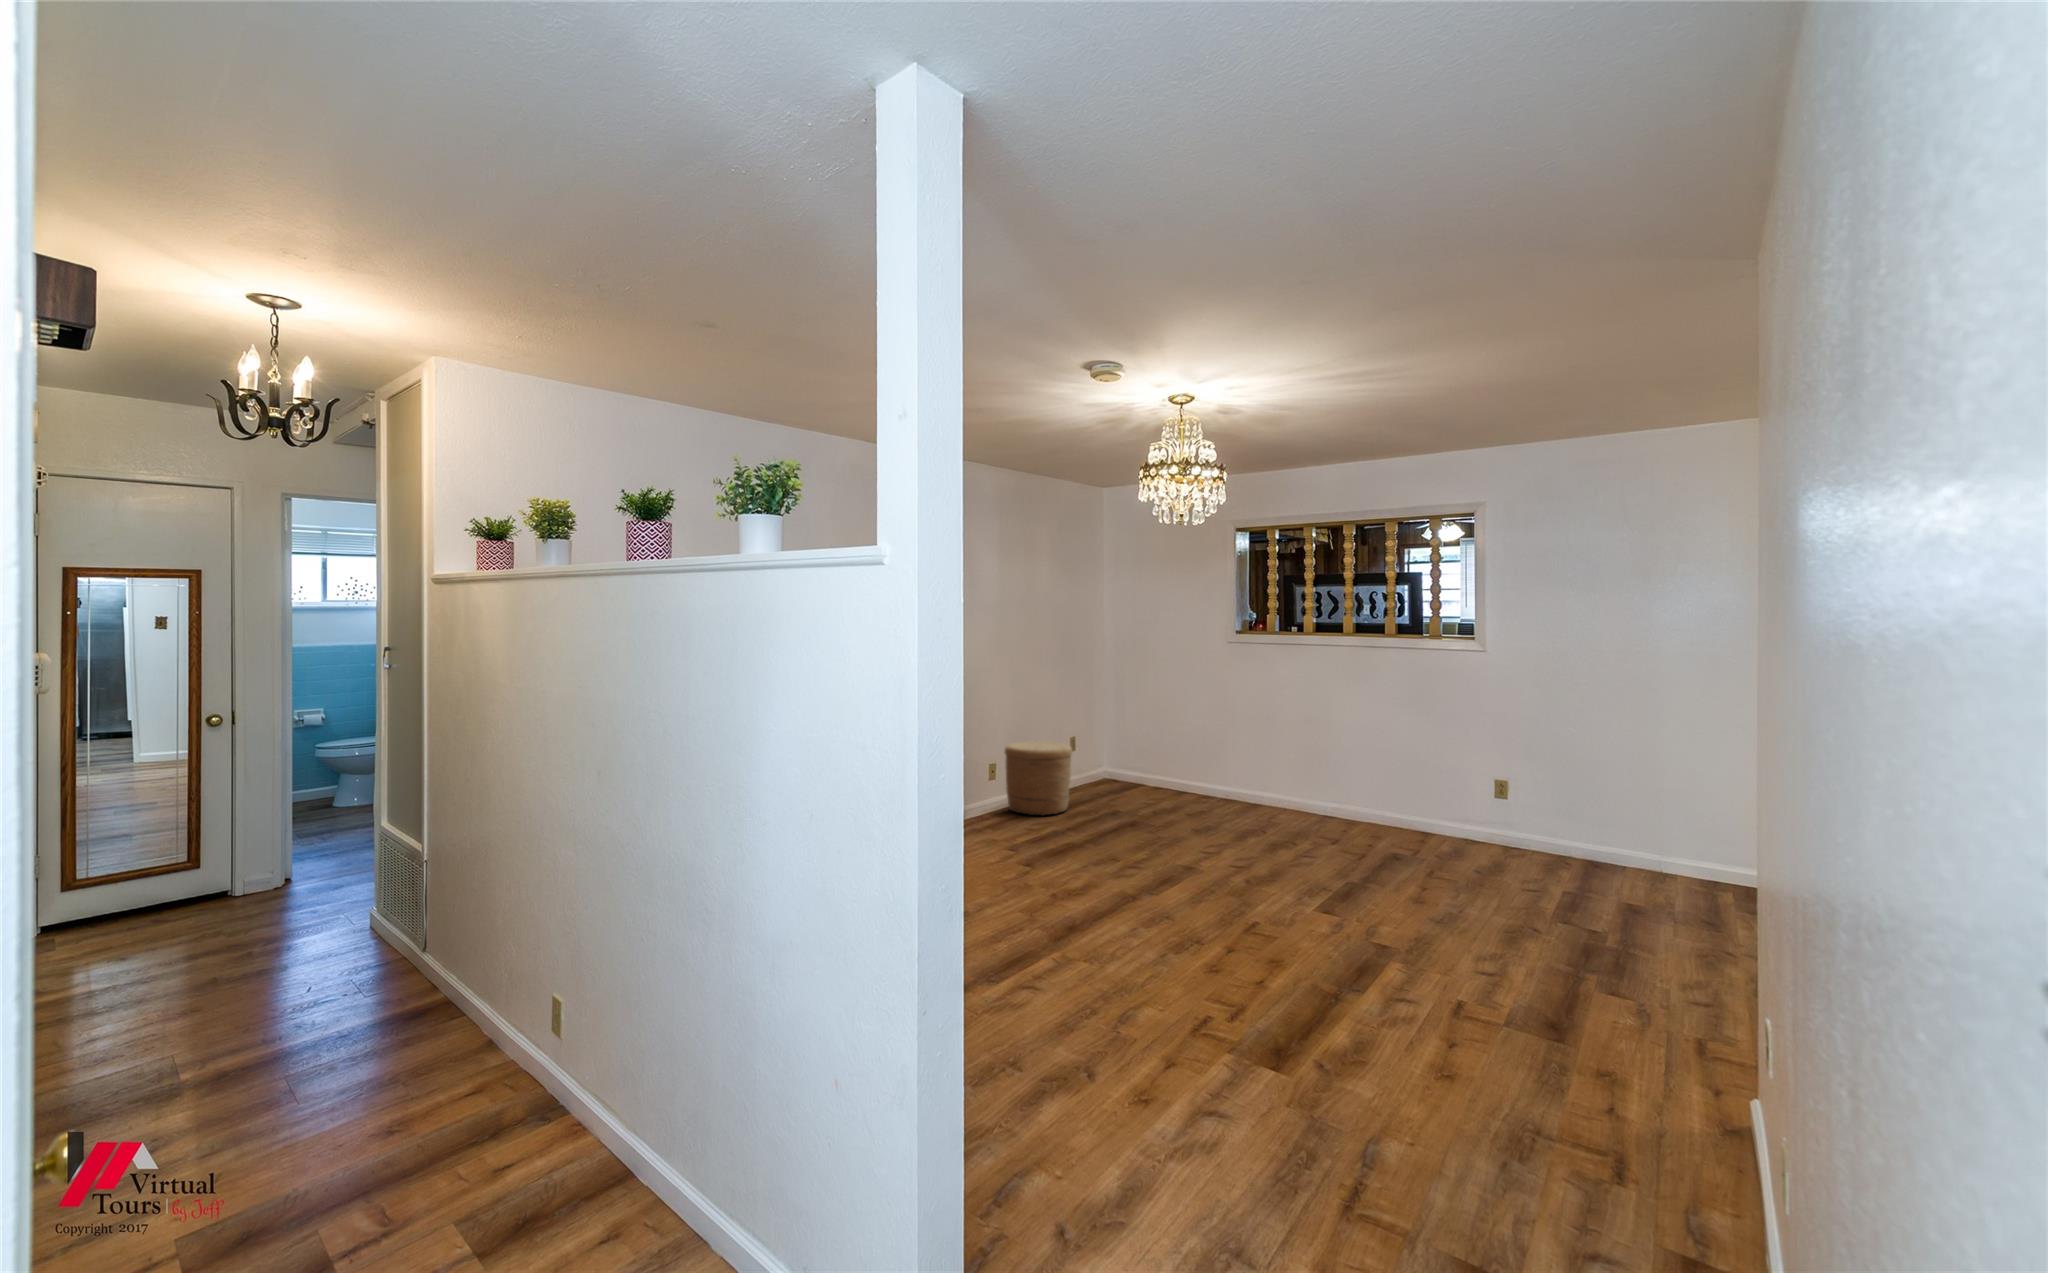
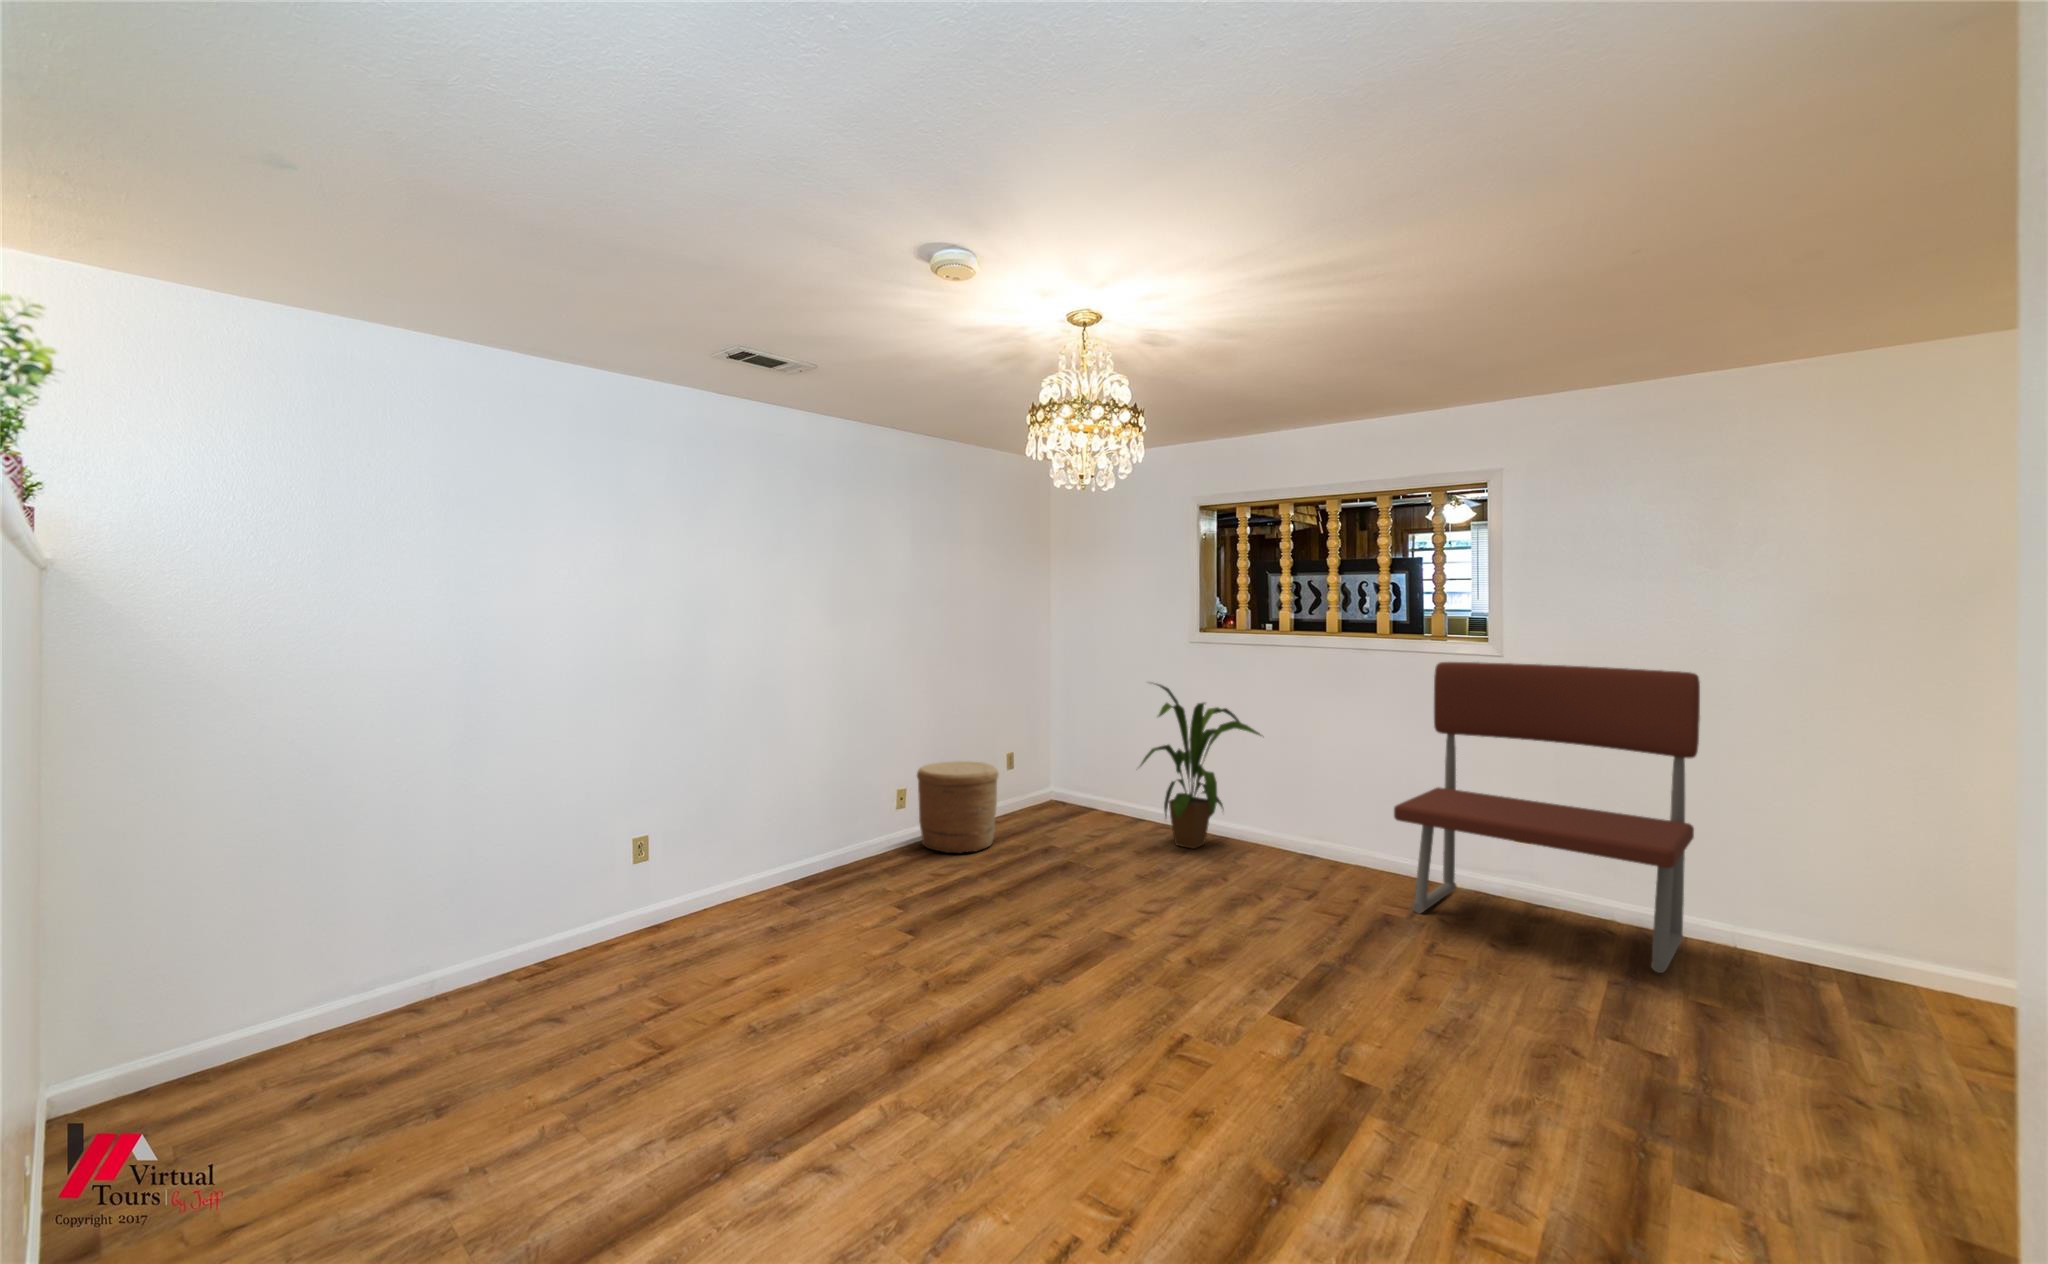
bench: none [1401,657,1633,887] -> present [1394,662,1700,973]
house plant: none [1188,674,1294,812] -> present [1140,684,1263,849]

